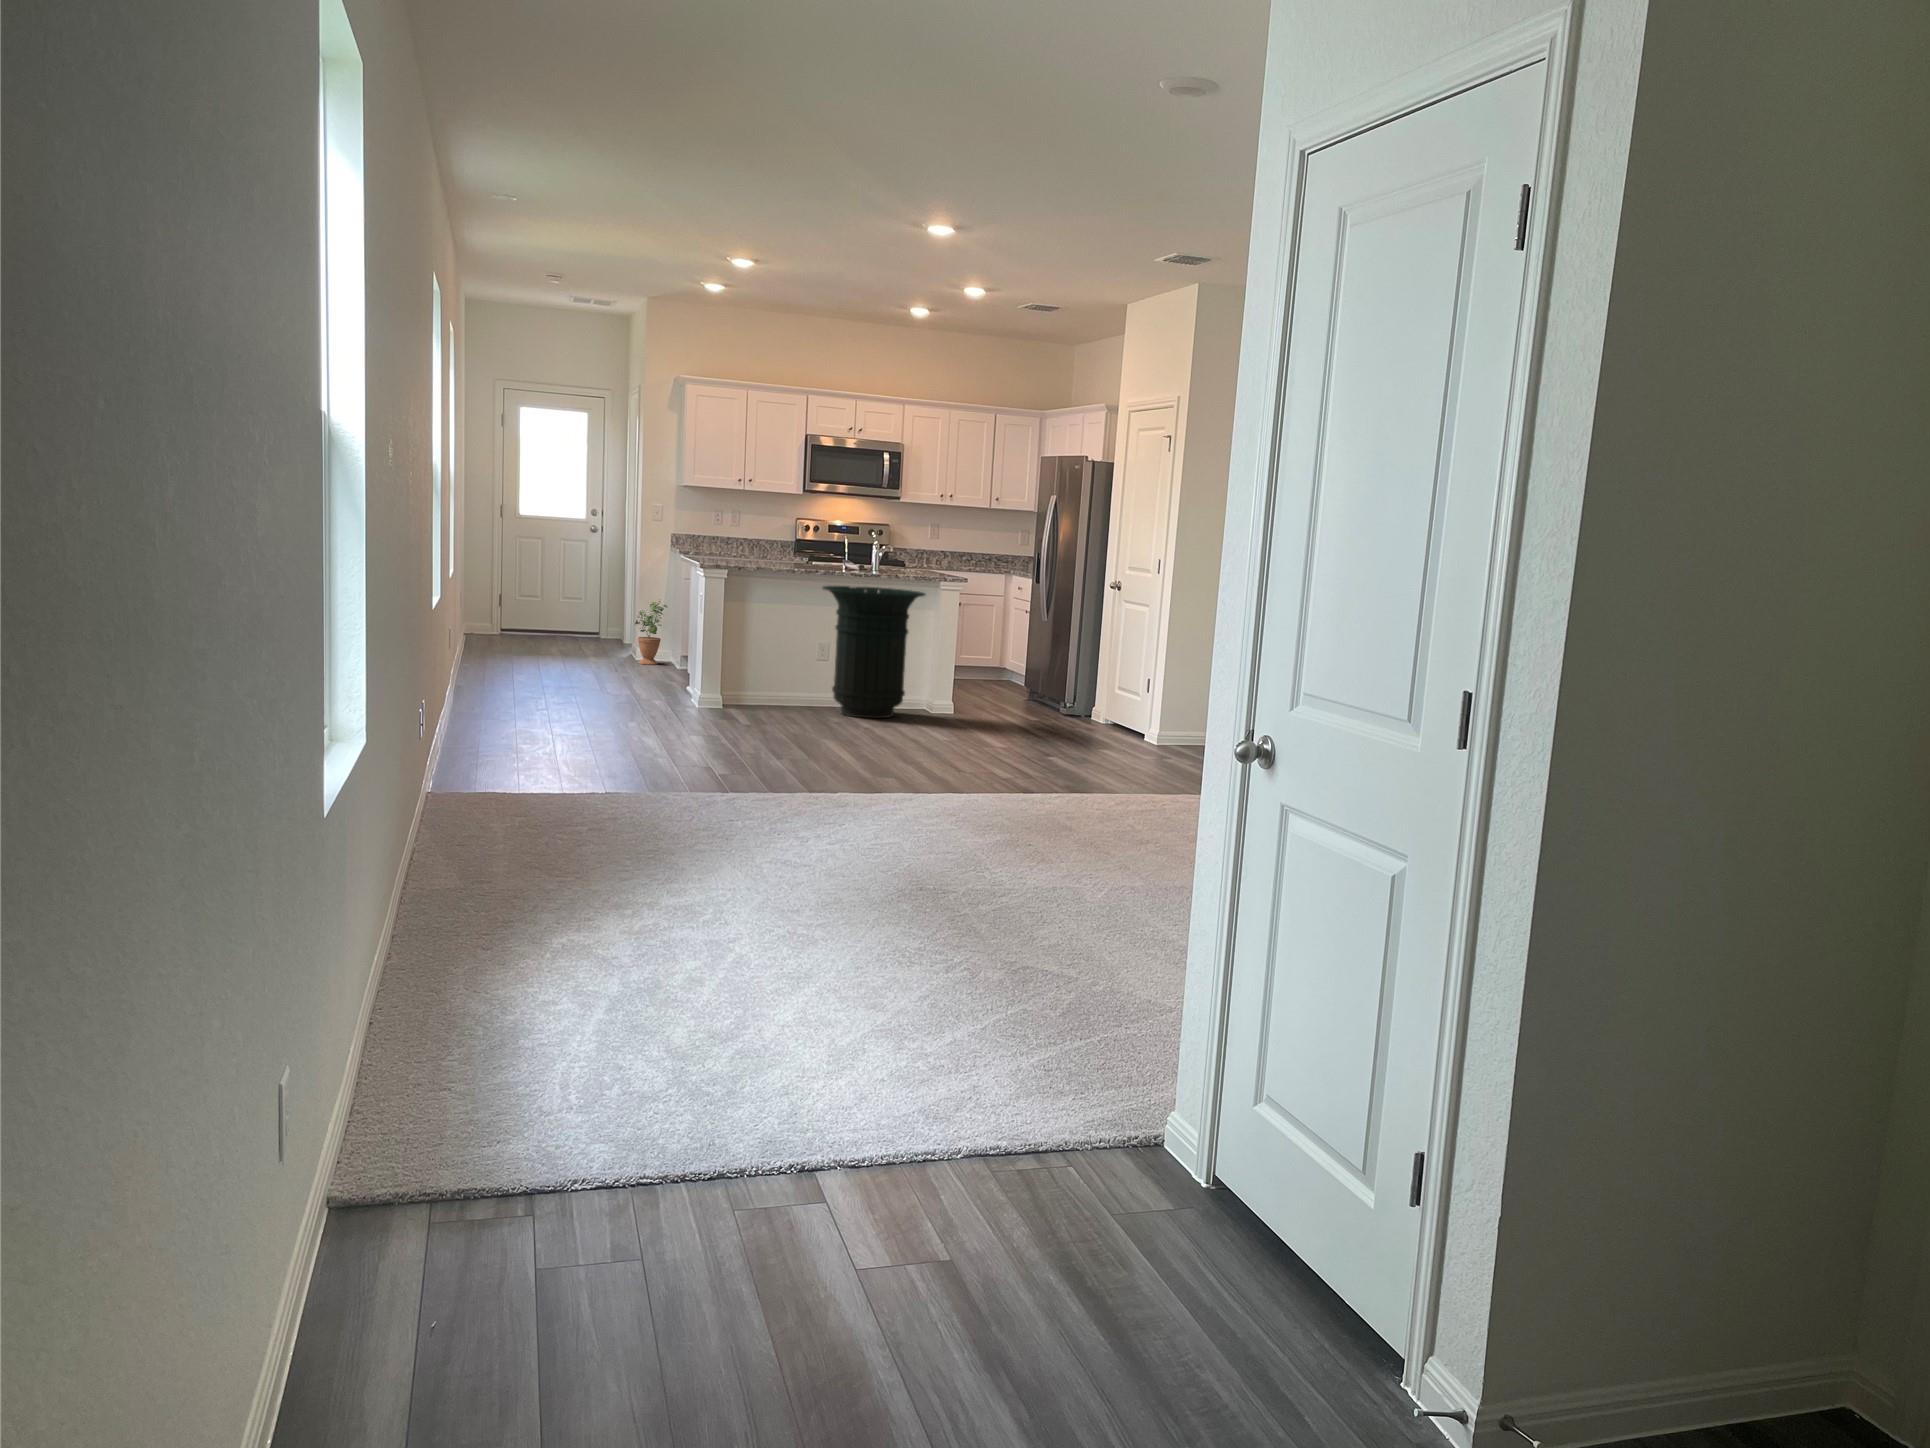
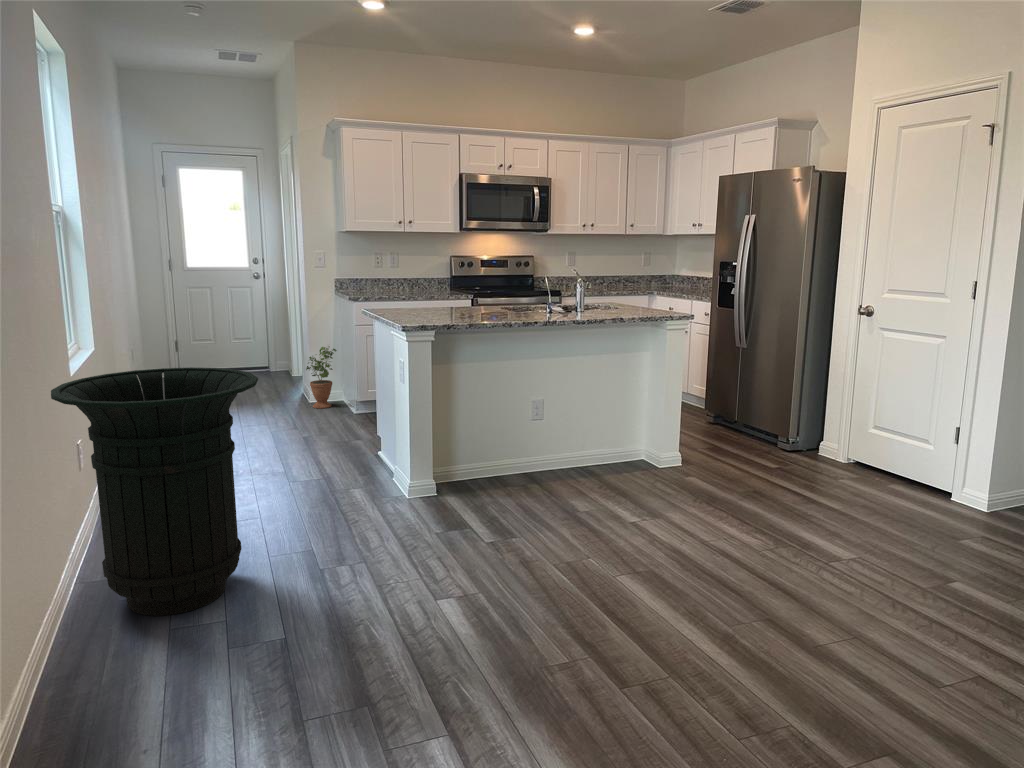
trash can: present [823,586,925,718] -> present [51,367,258,616]

